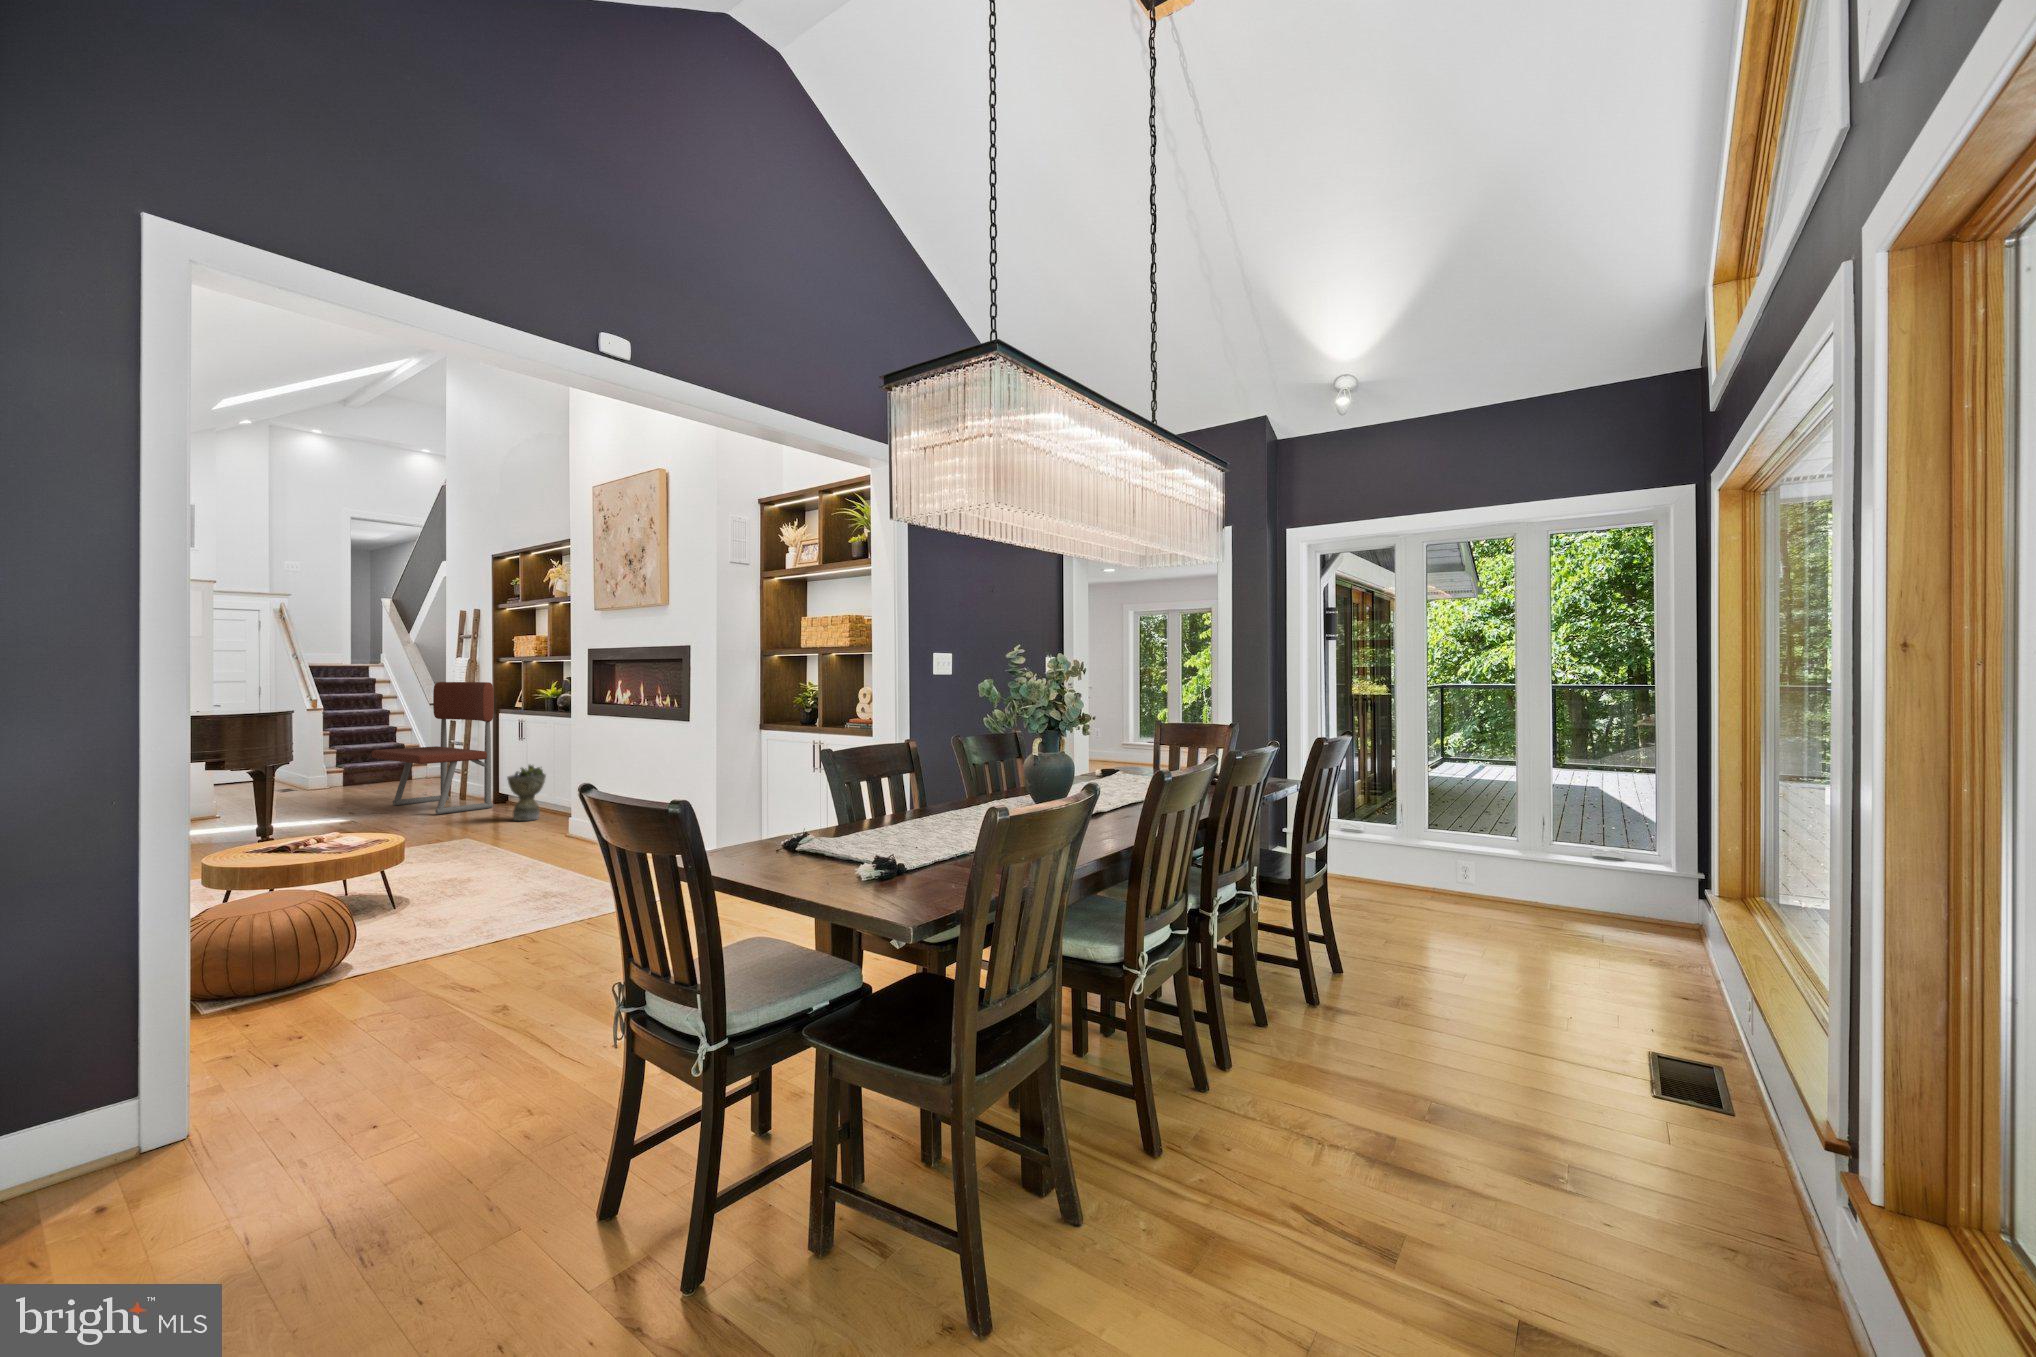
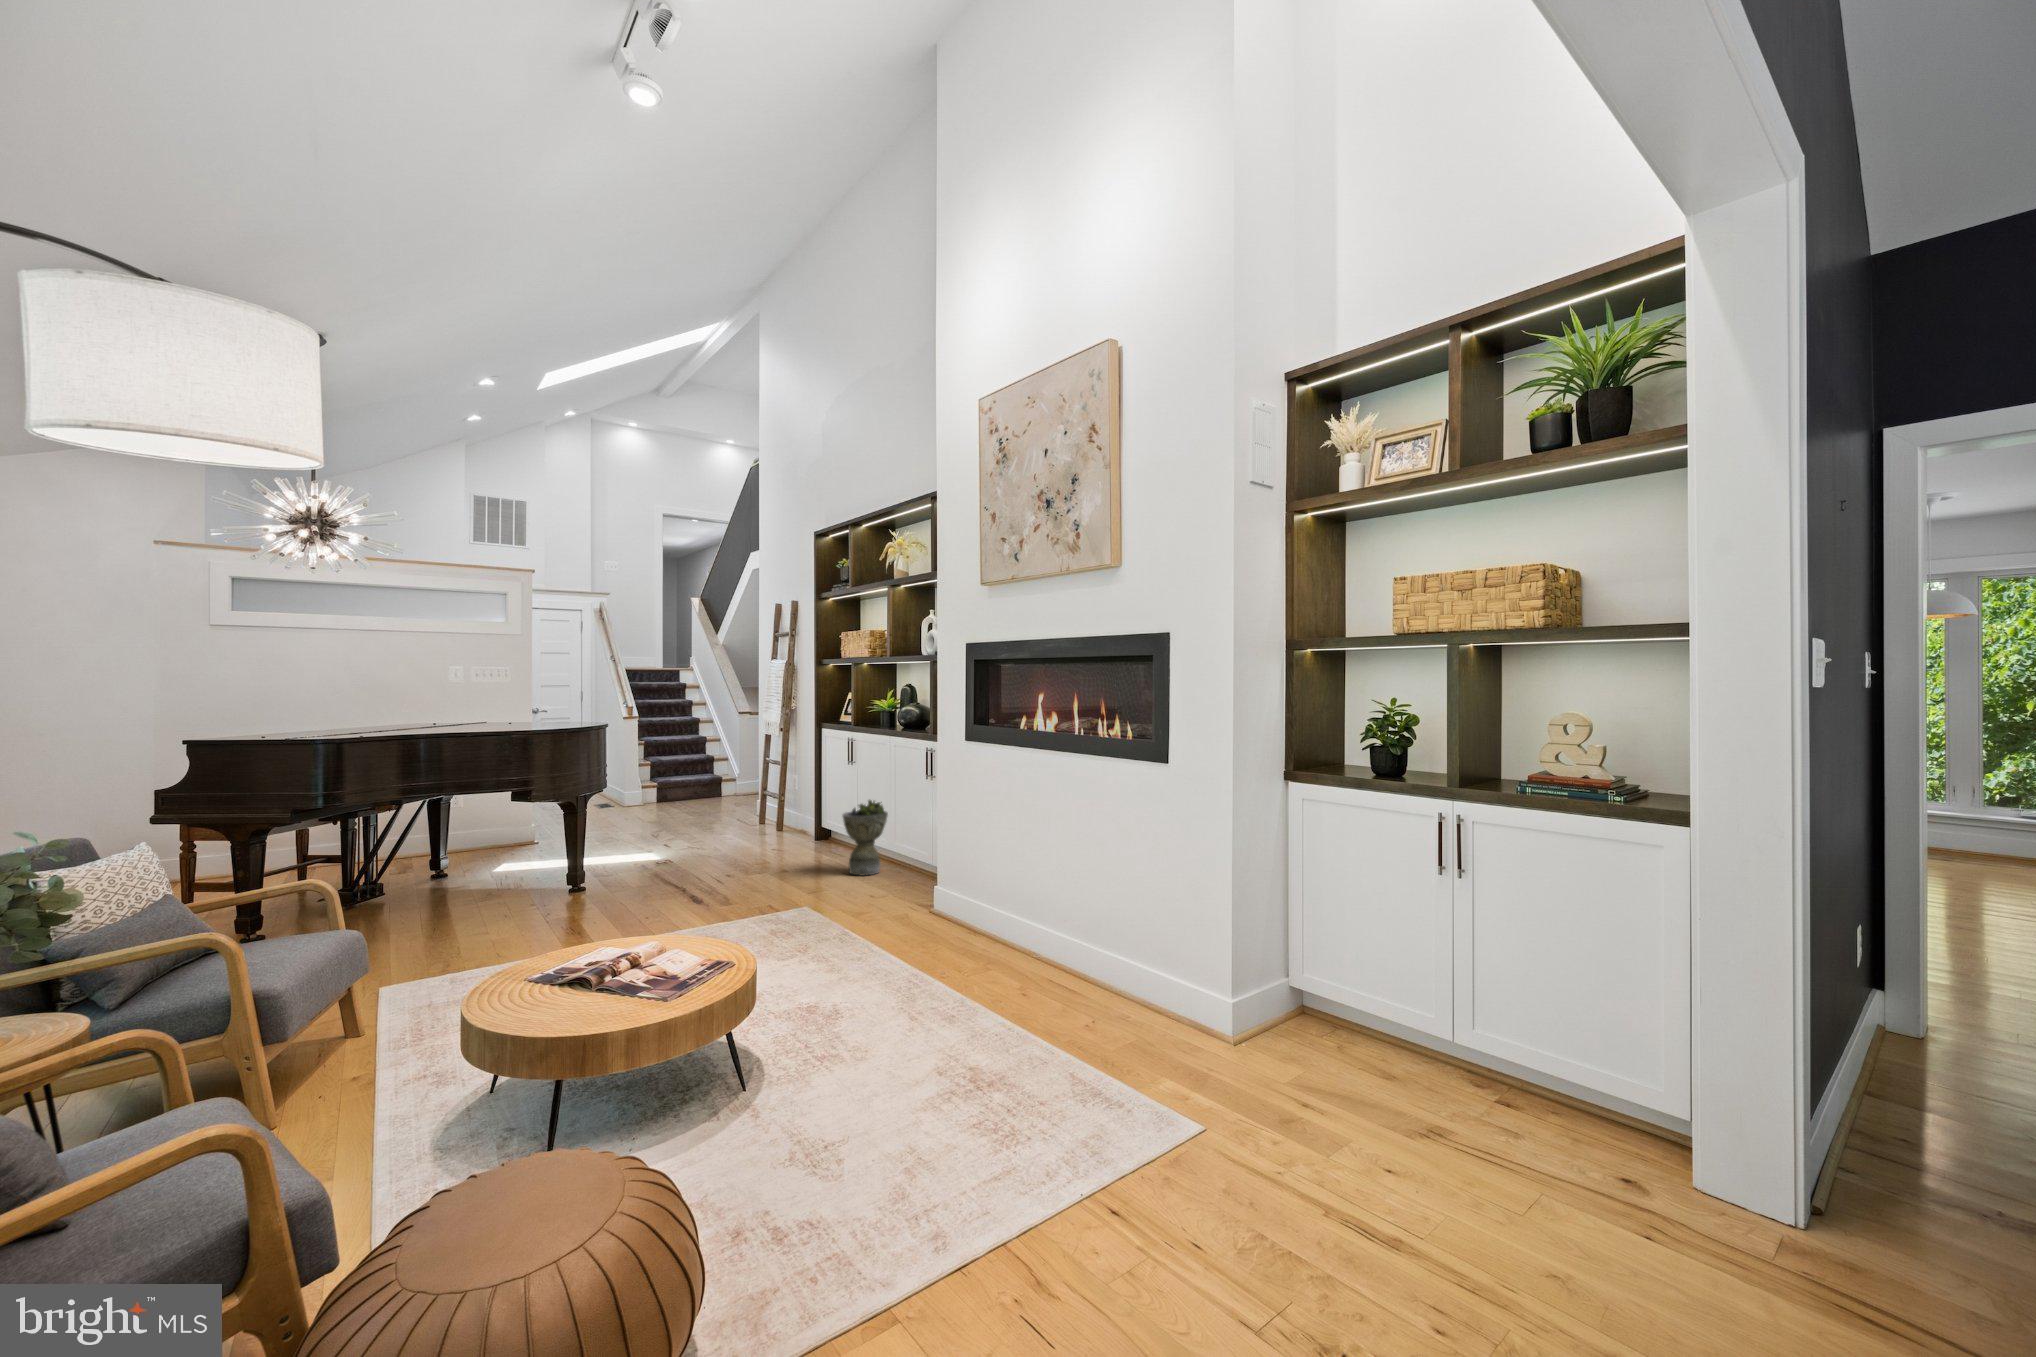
bench: present [372,682,494,814] -> none [686,688,819,855]

